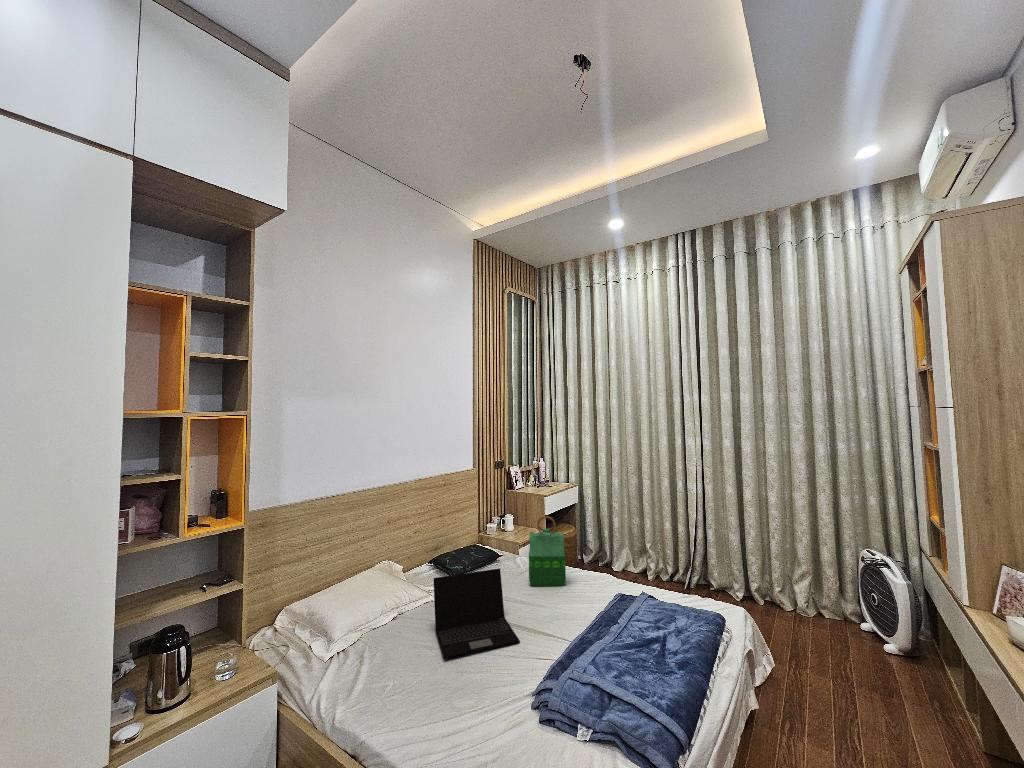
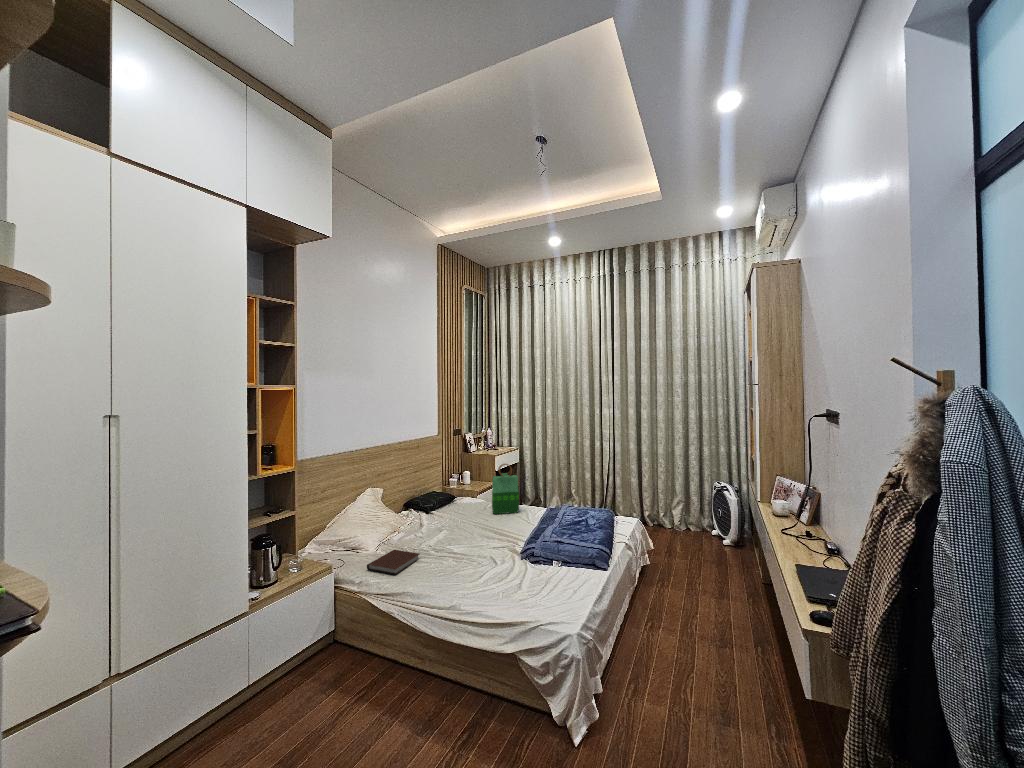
laptop: present [433,568,520,659] -> none [431,498,495,552]
notebook: none [322,647,405,704] -> present [367,550,420,575]

